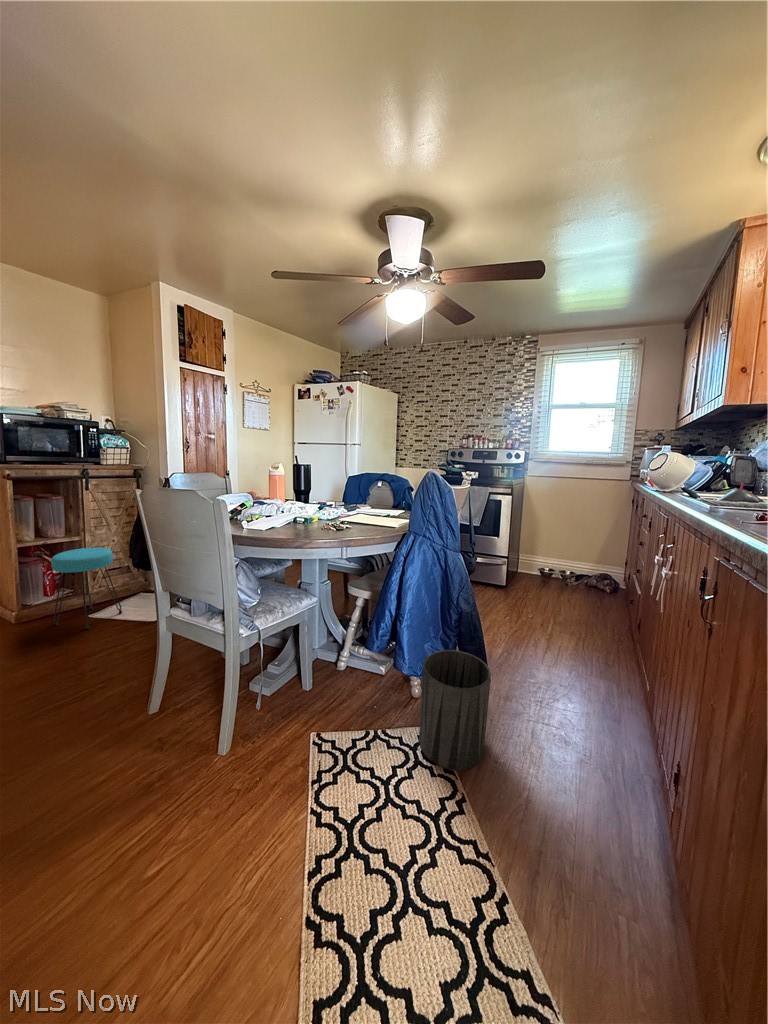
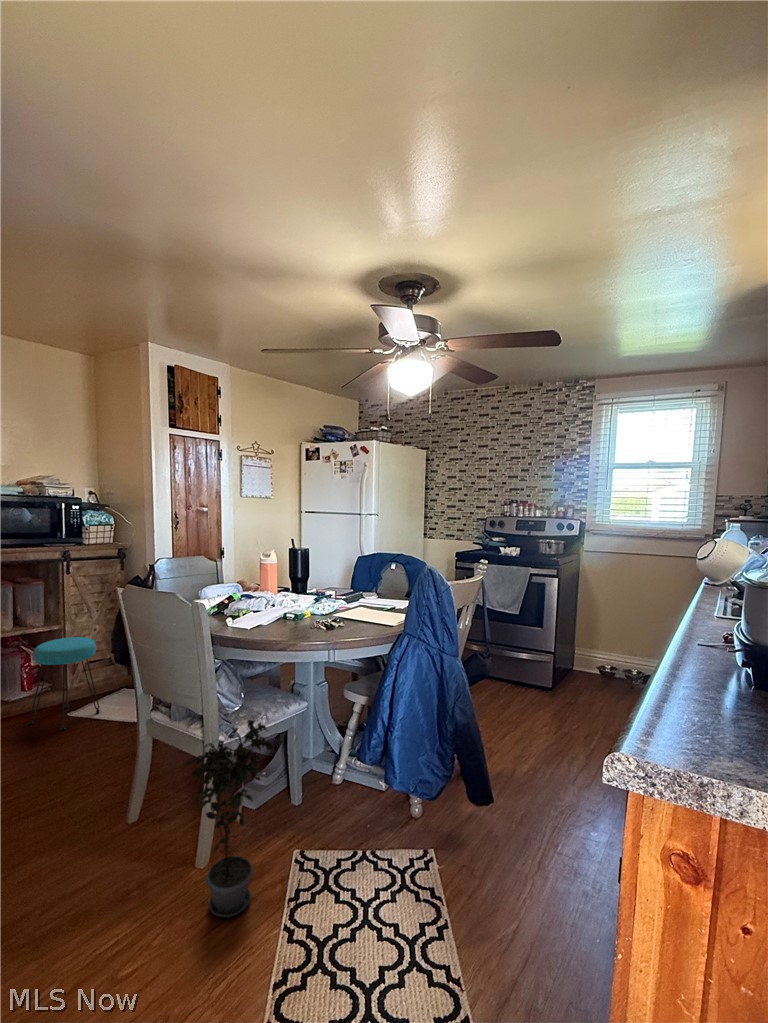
potted plant: none [202,622,296,808] -> present [185,720,273,917]
trash can: present [419,650,491,770] -> none [410,762,484,900]

